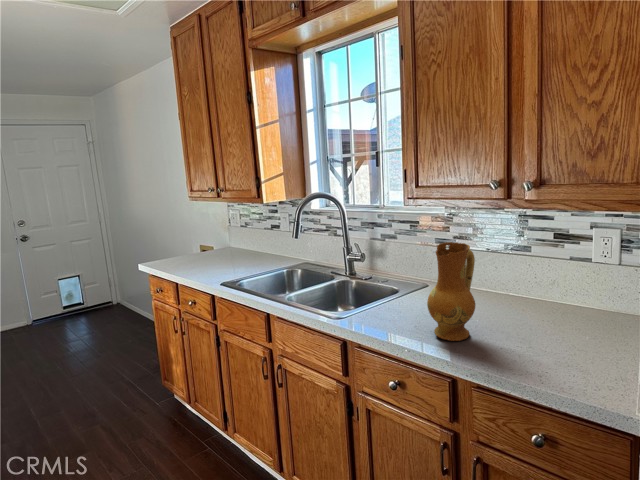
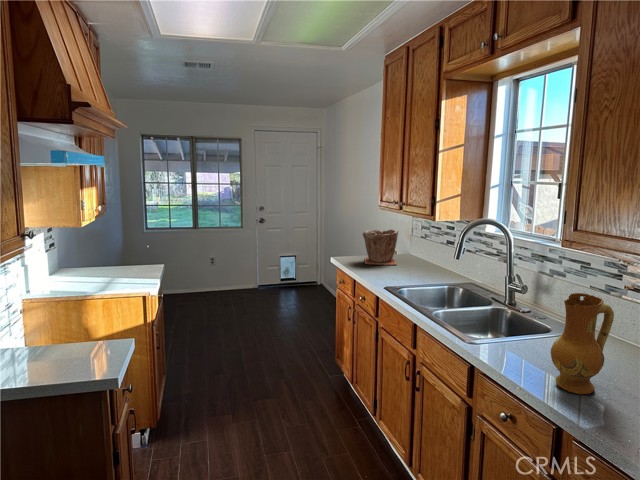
plant pot: none [174,222,220,264] -> present [363,229,398,265]

